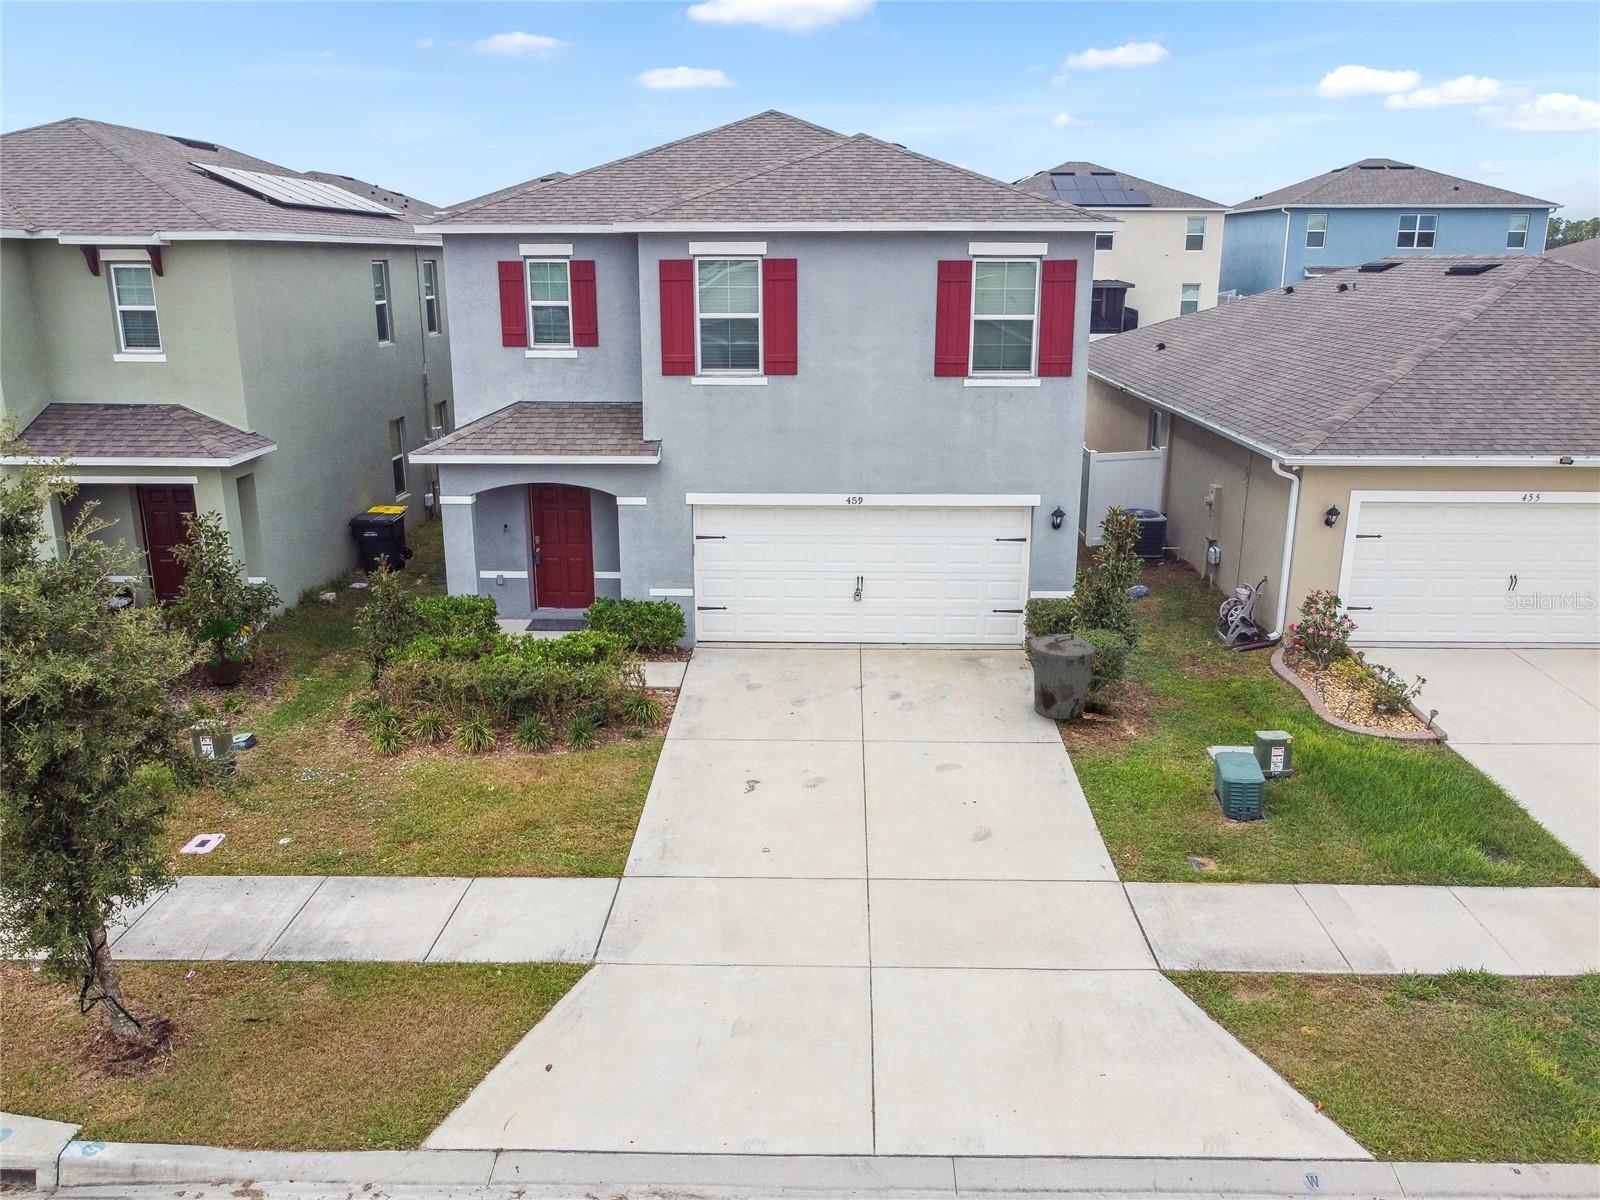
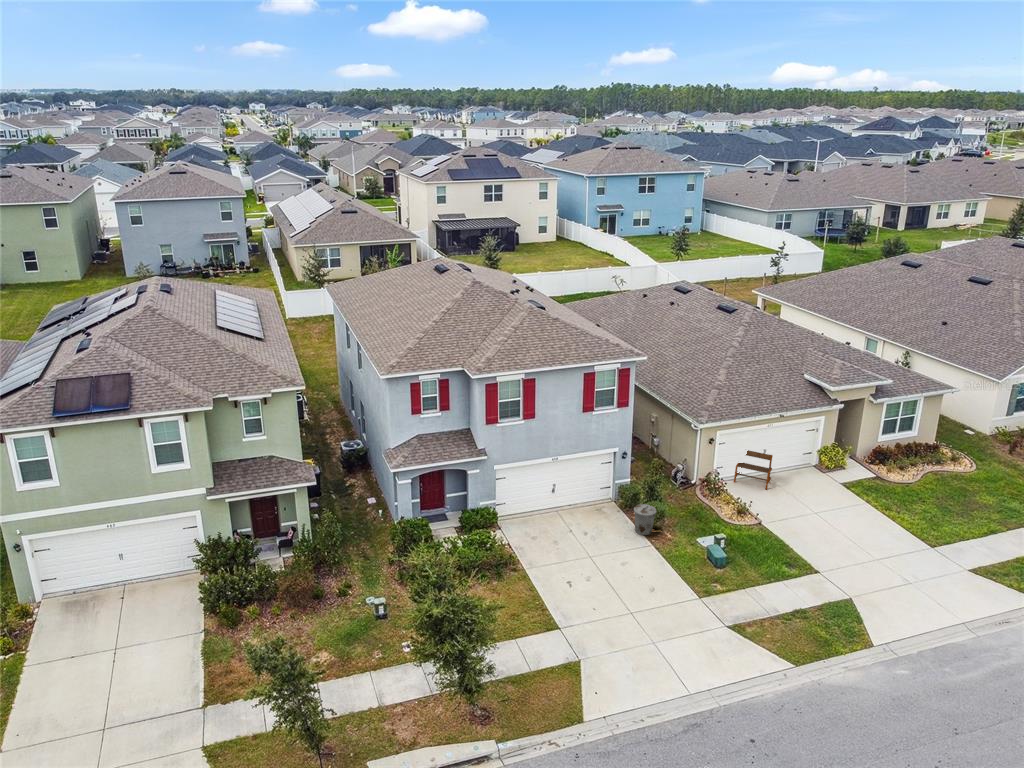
bench: none [1404,561,1534,677] -> present [734,450,773,490]
potted tree: present [194,614,244,684] -> none [332,548,350,575]

